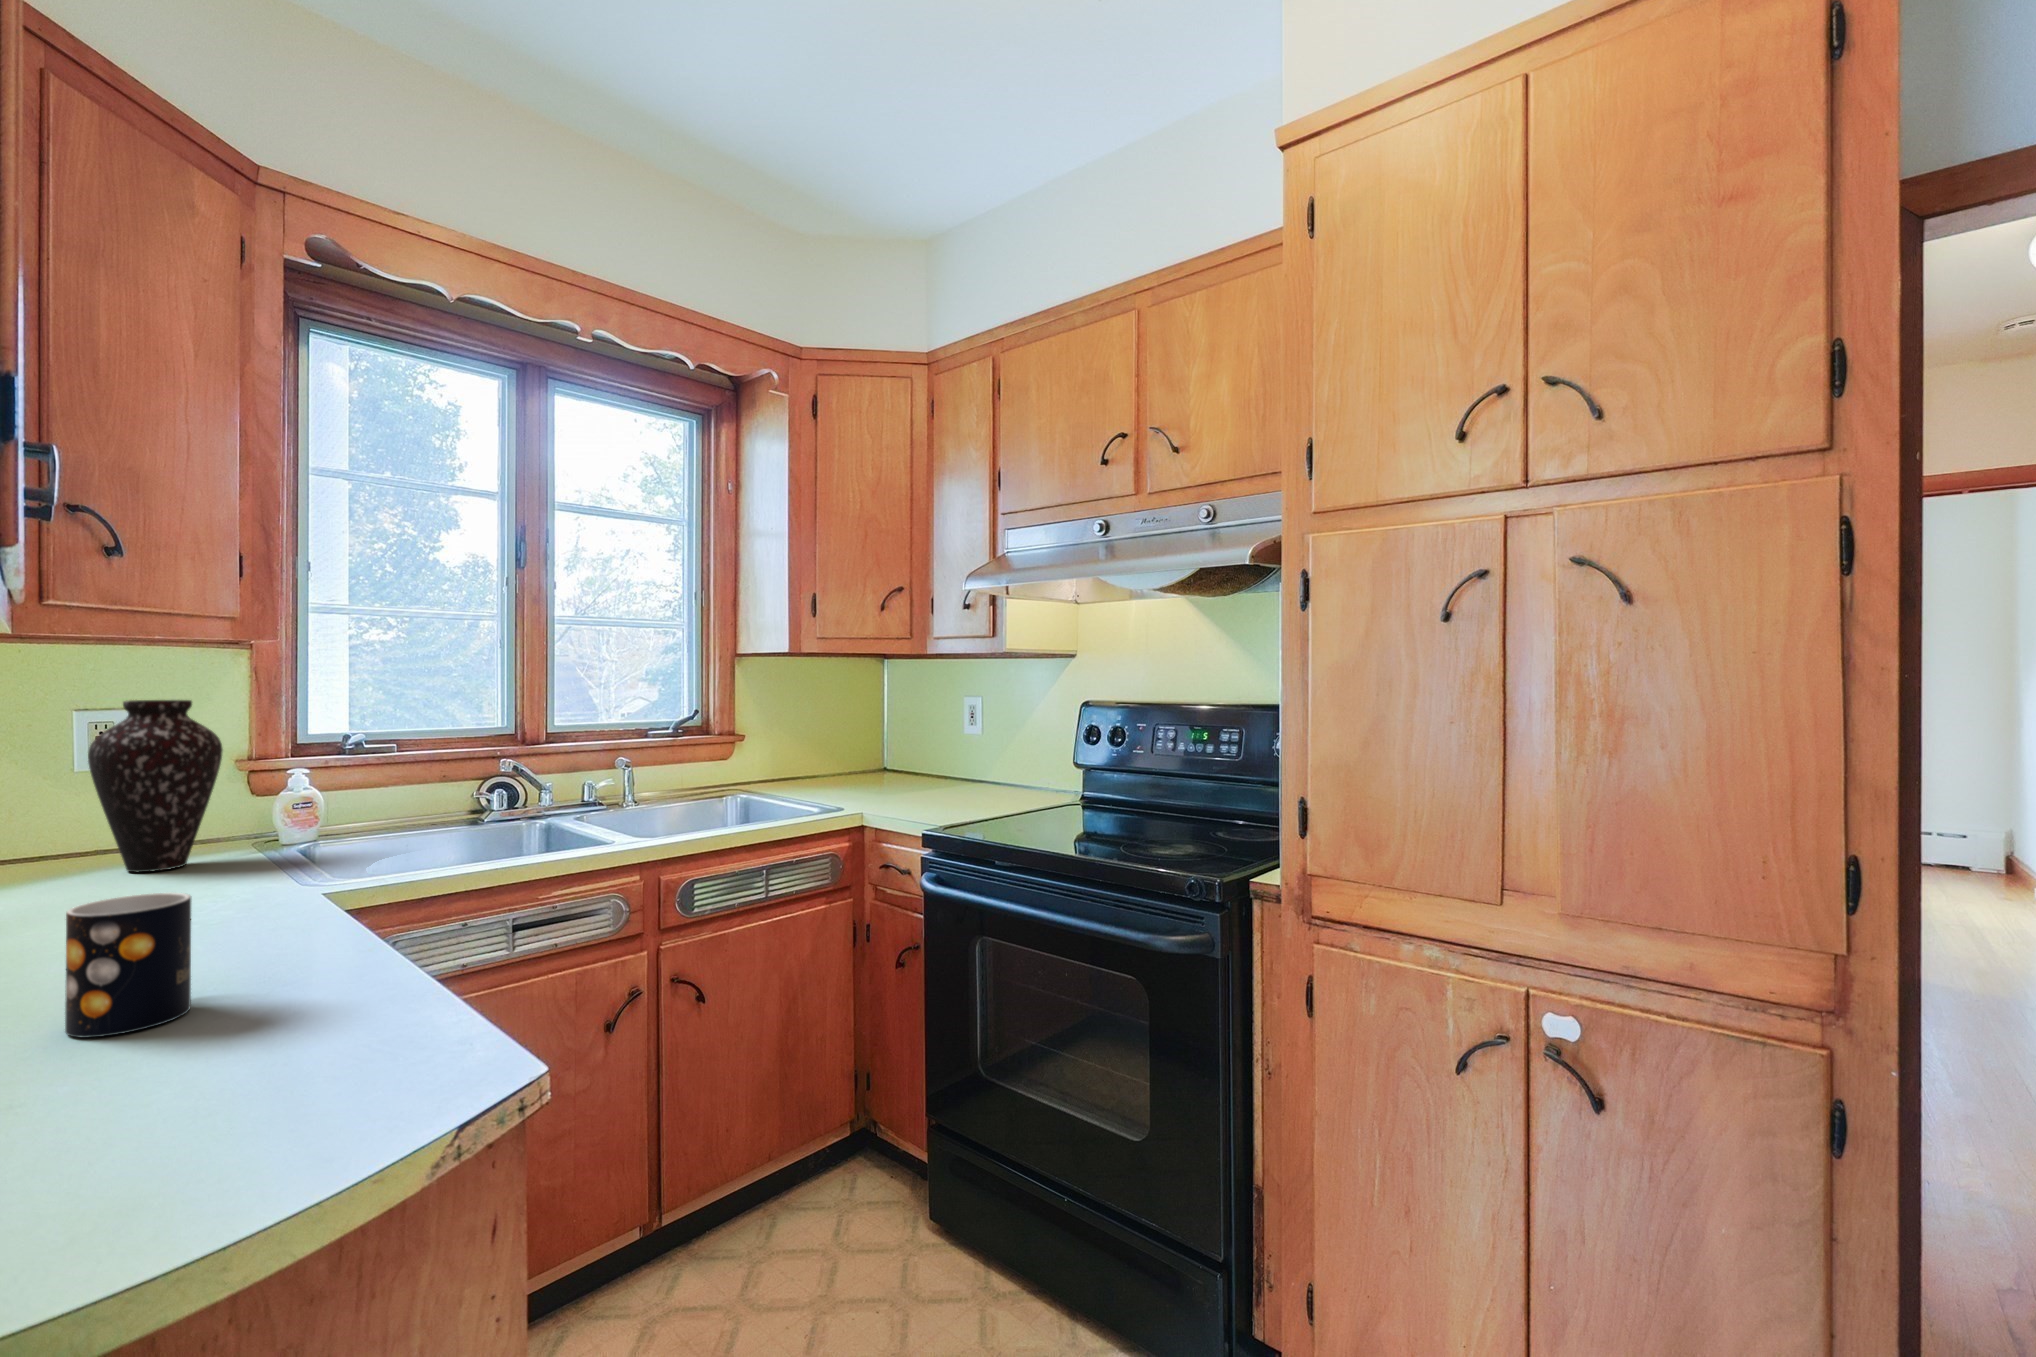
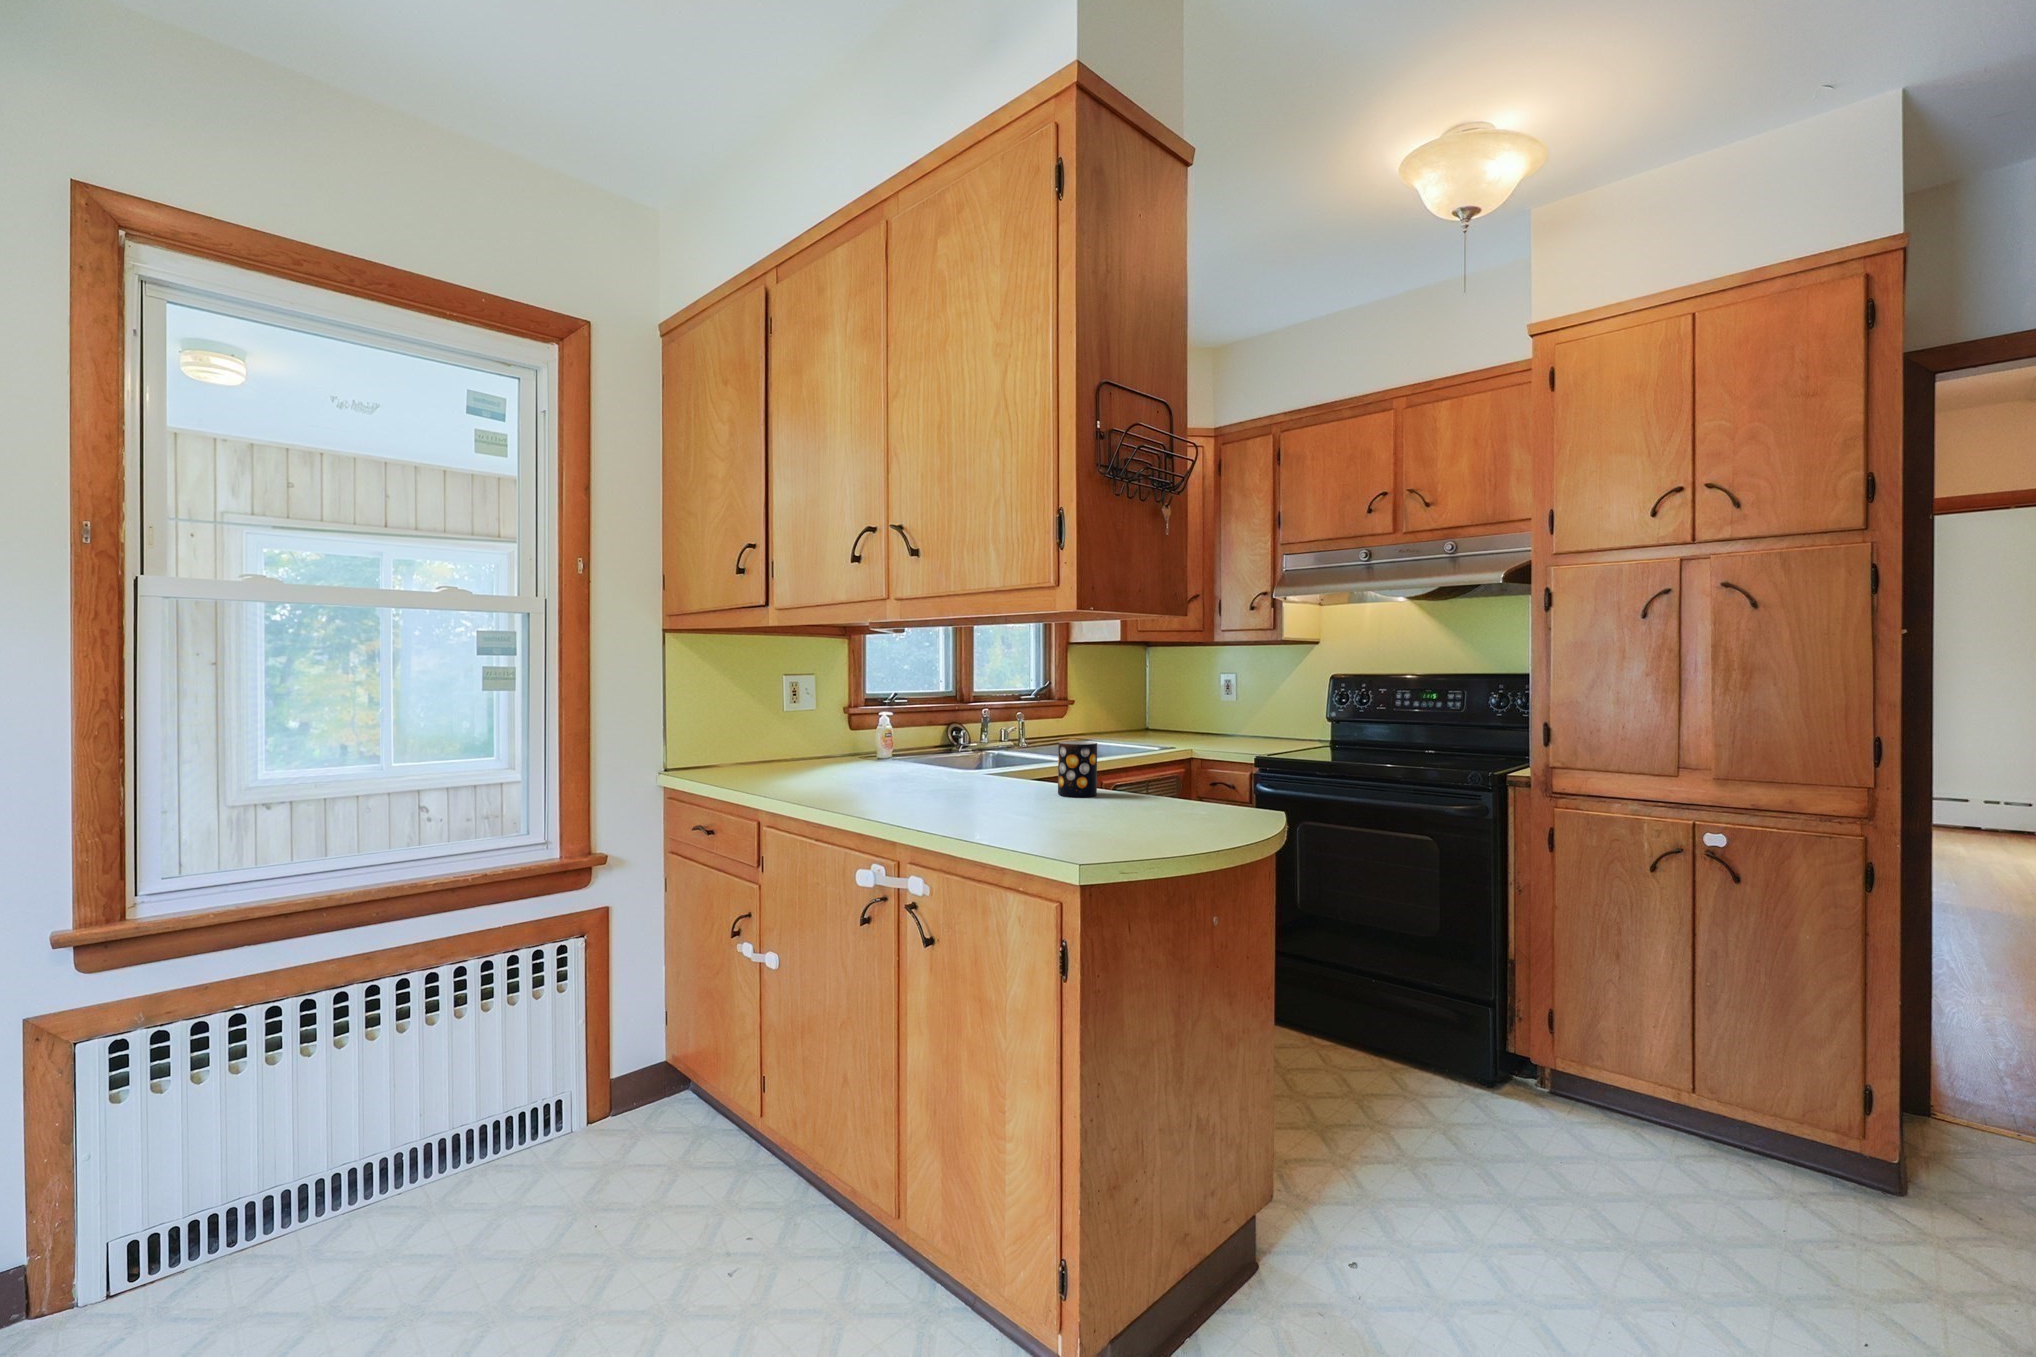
vase: present [88,700,223,872] -> none [834,664,890,763]

